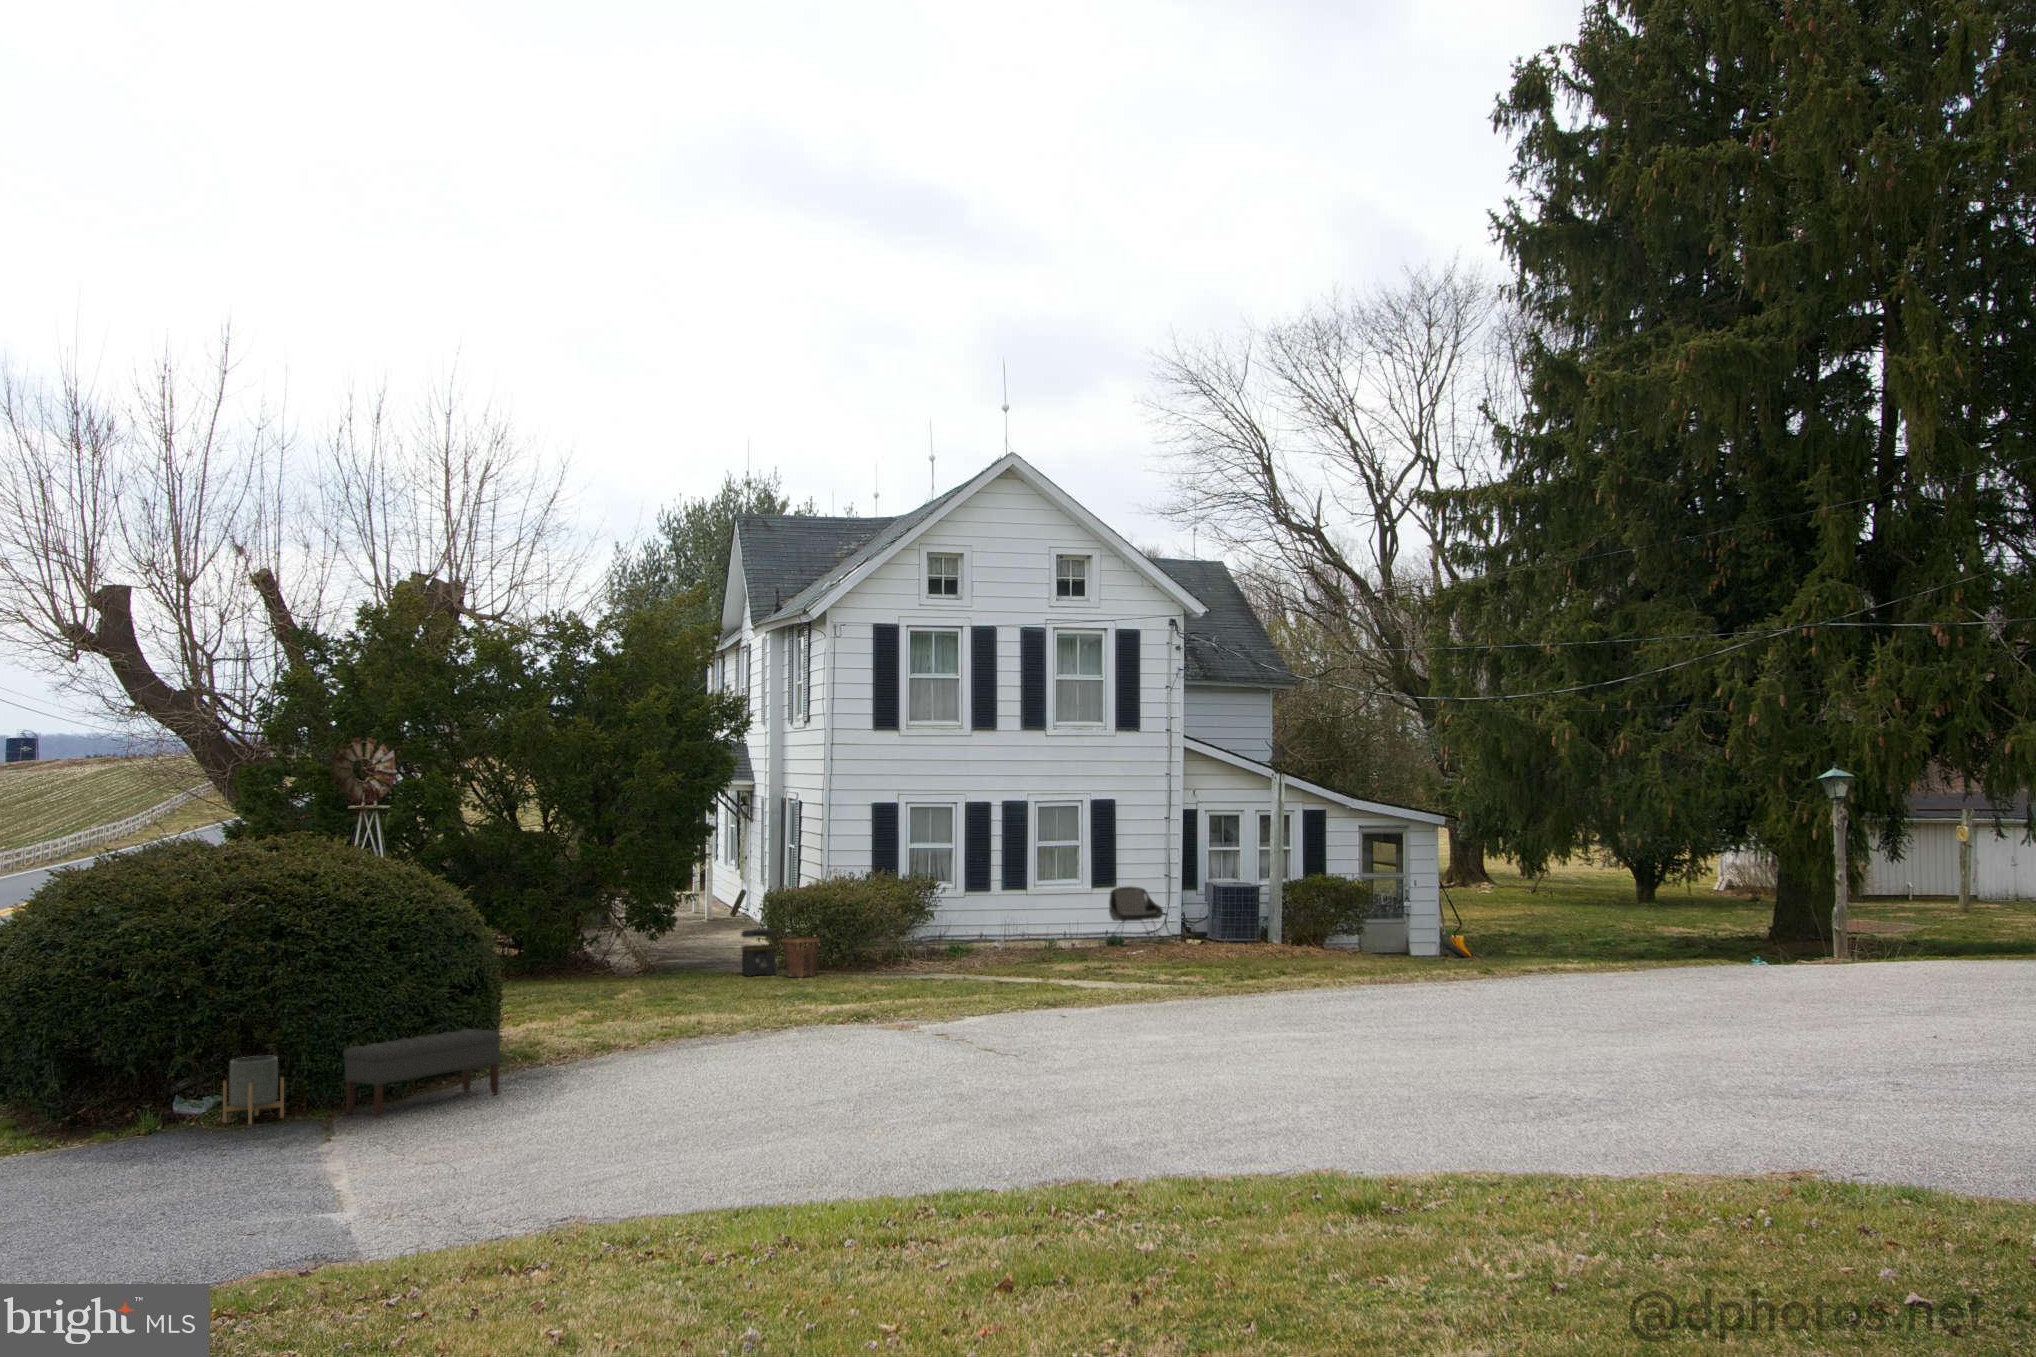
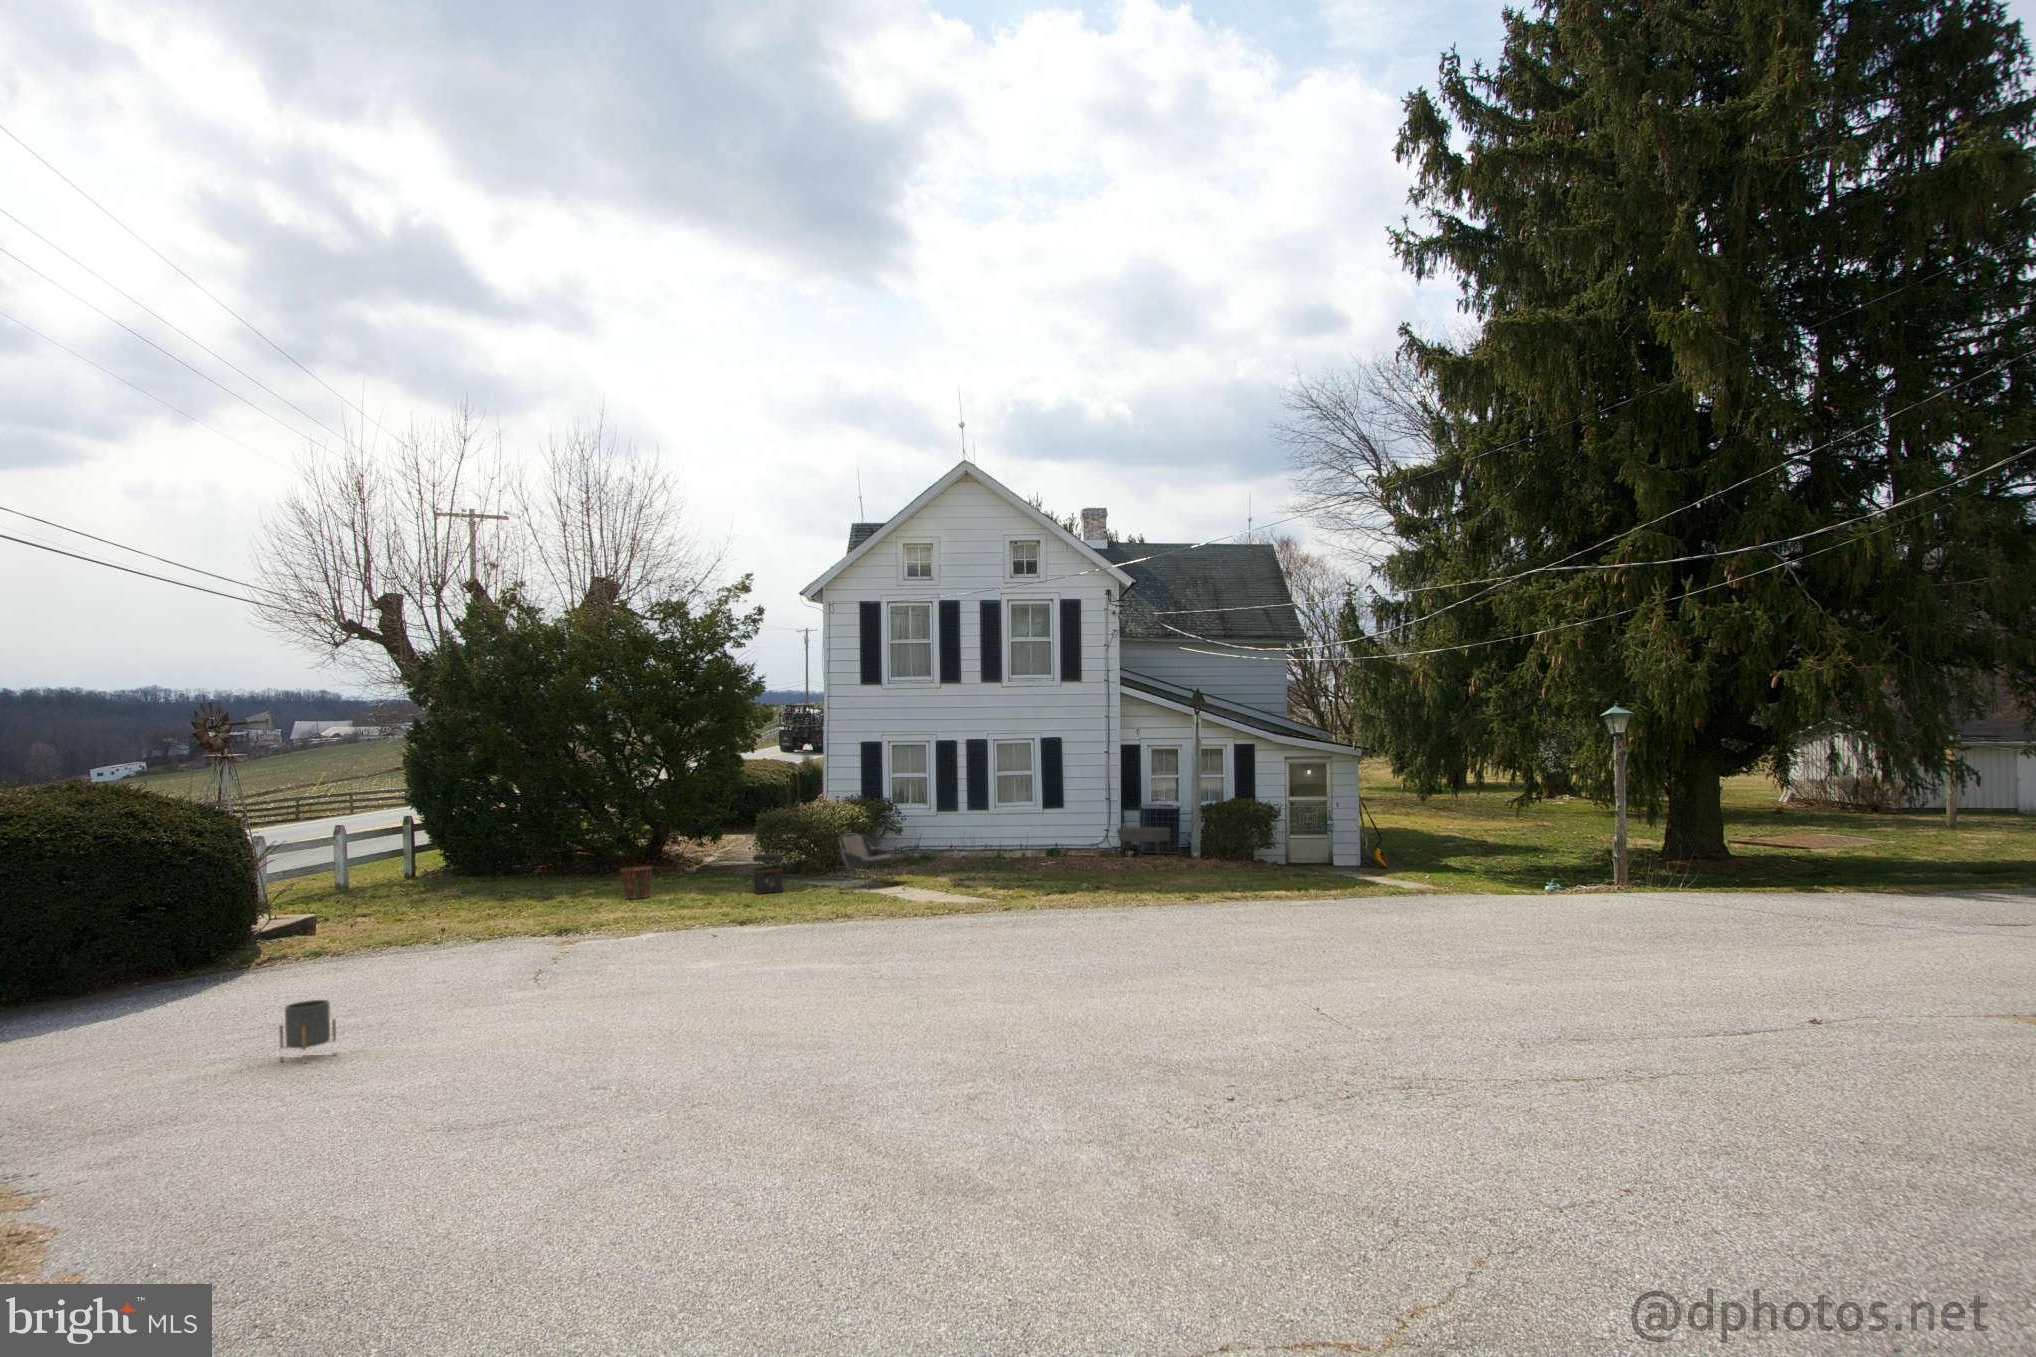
lounge chair: present [1109,886,1163,944] -> present [839,834,896,889]
basket: present [782,937,820,977] -> present [620,866,652,899]
bench: present [343,1029,501,1118] -> present [1115,827,1171,854]

